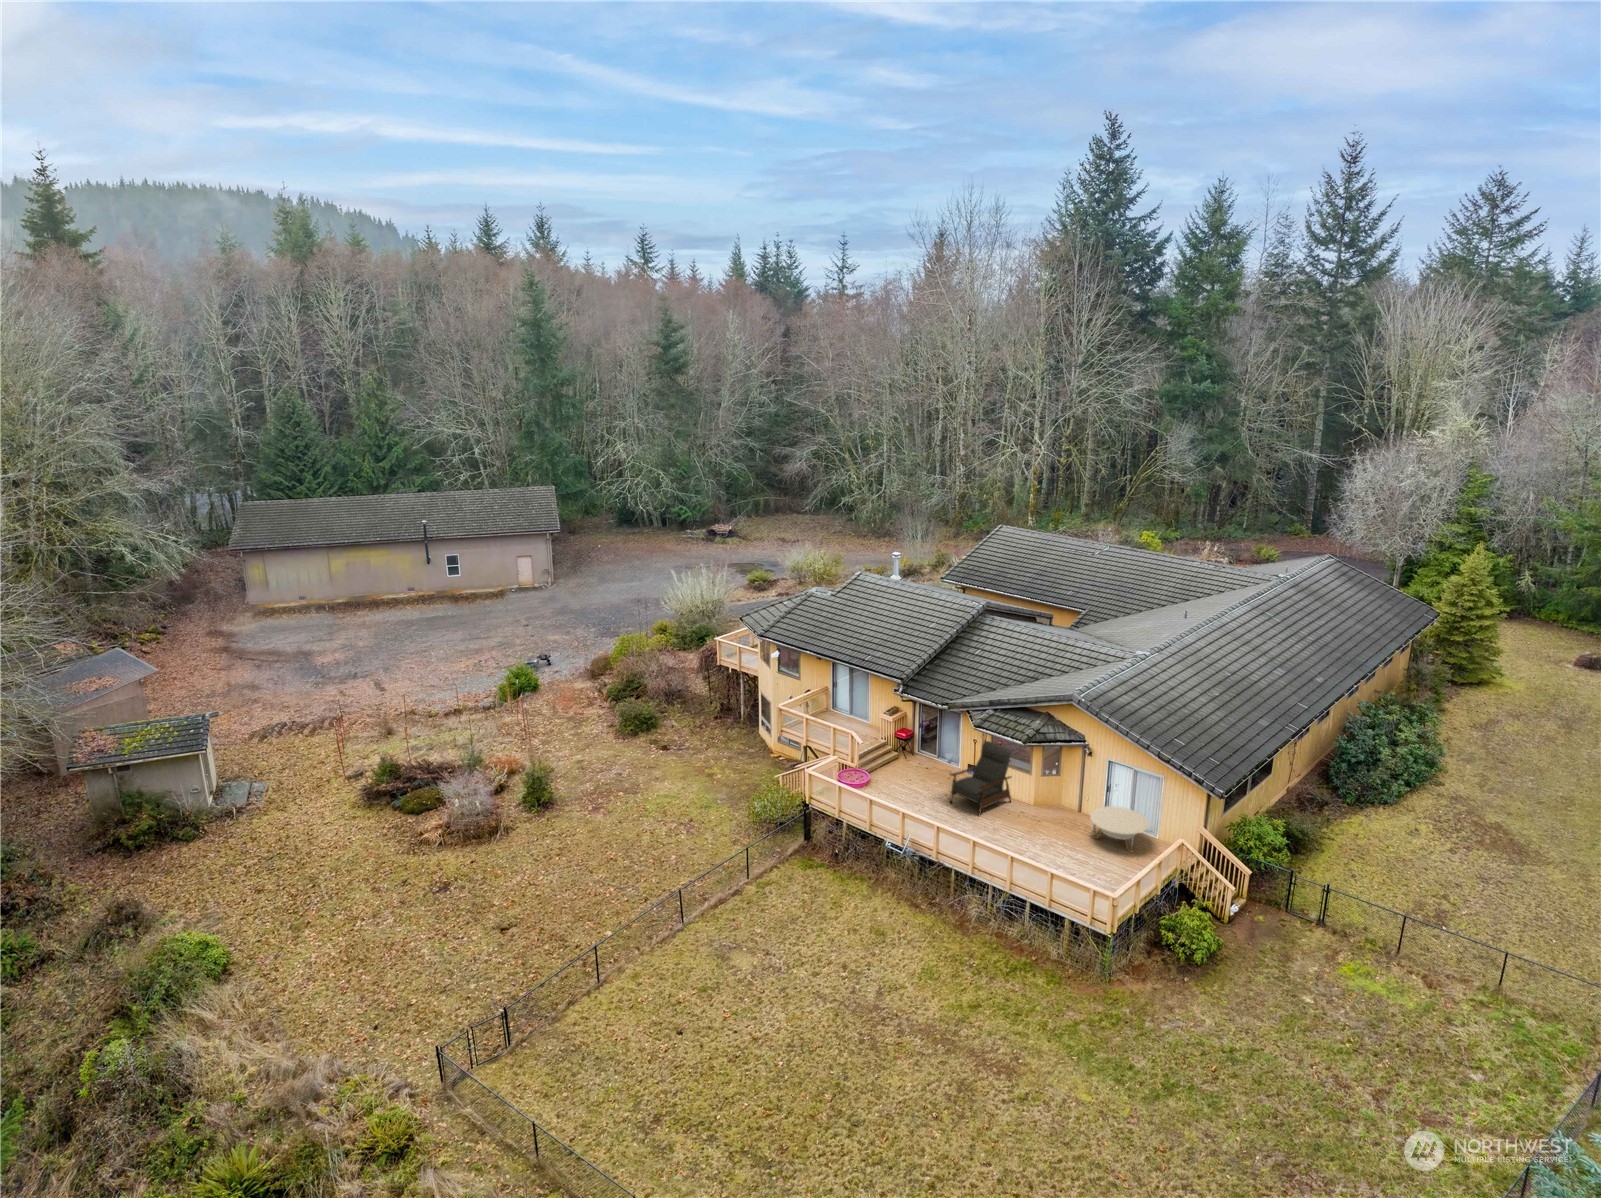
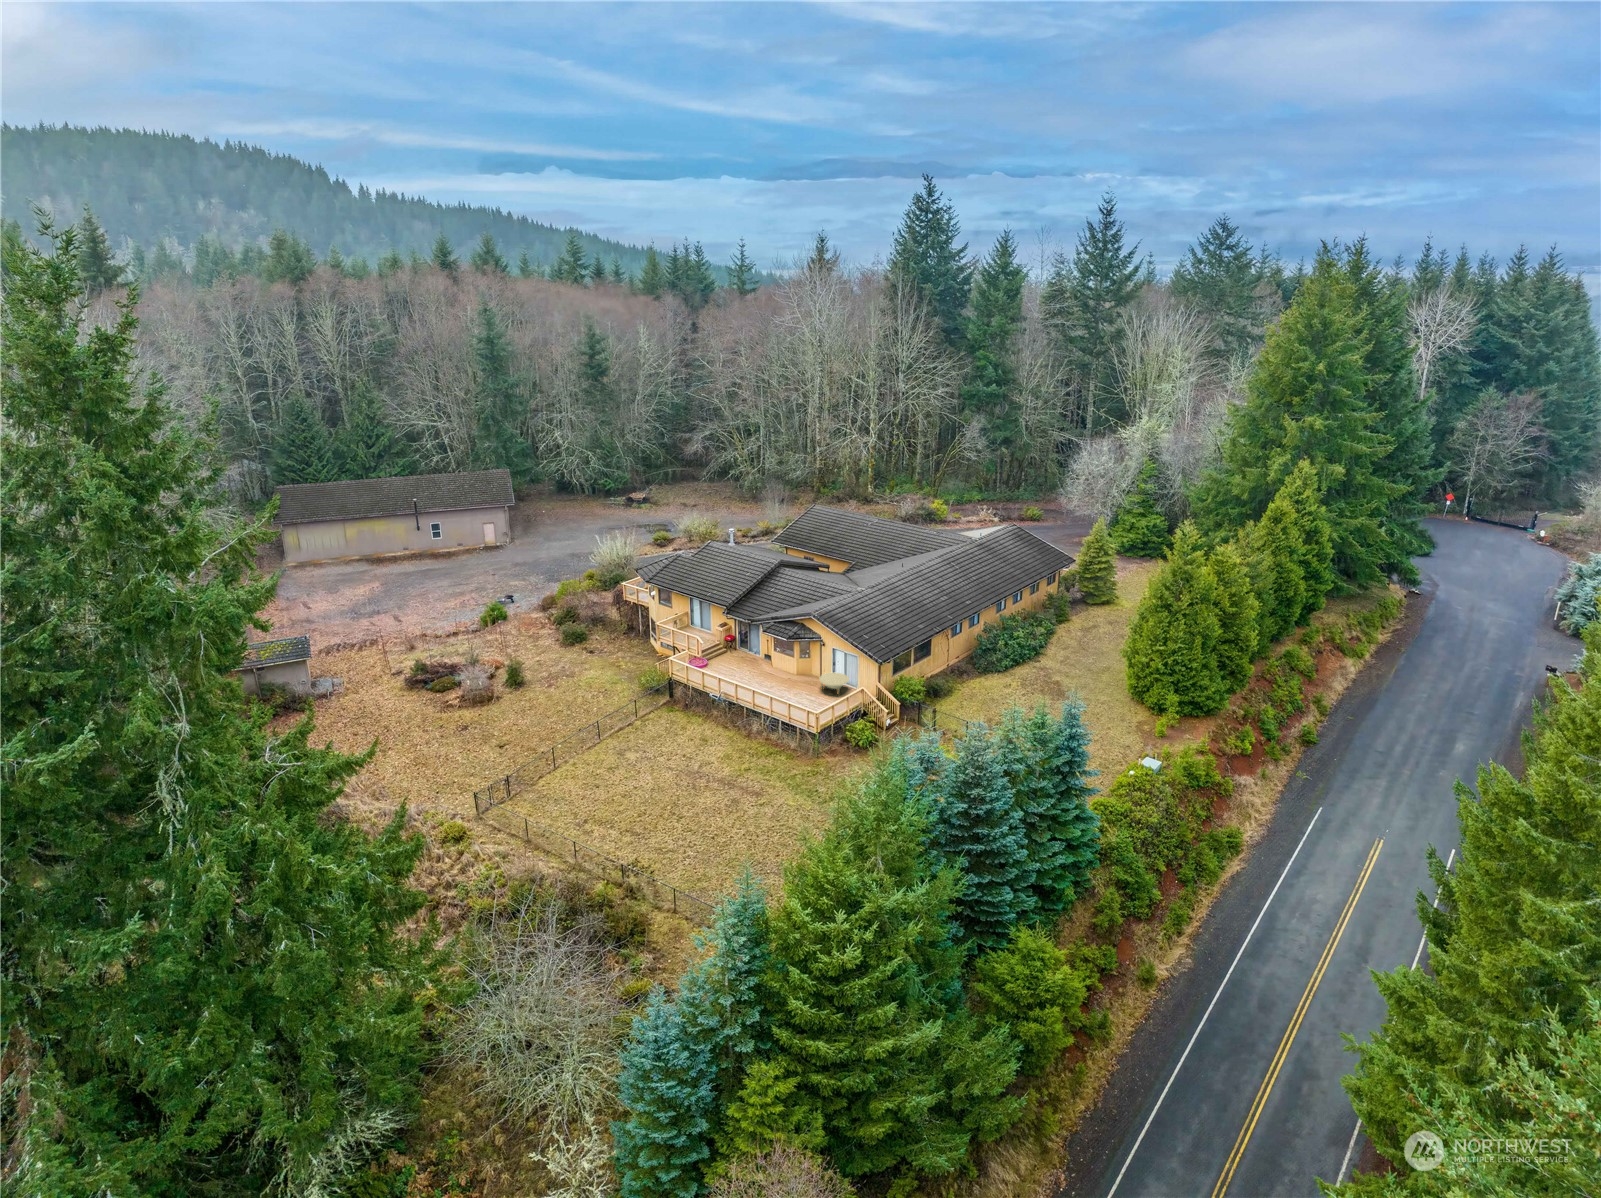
chair: present [950,741,1012,816] -> none [749,640,784,682]

